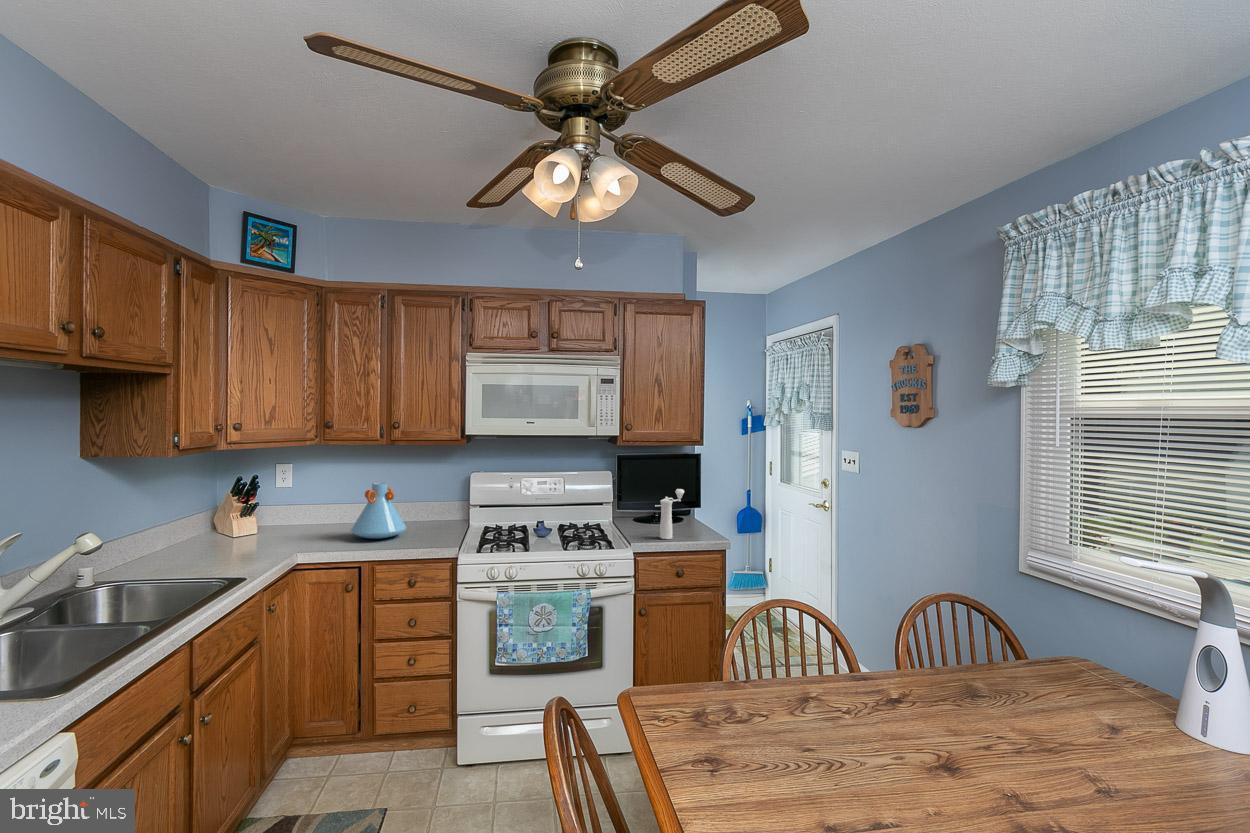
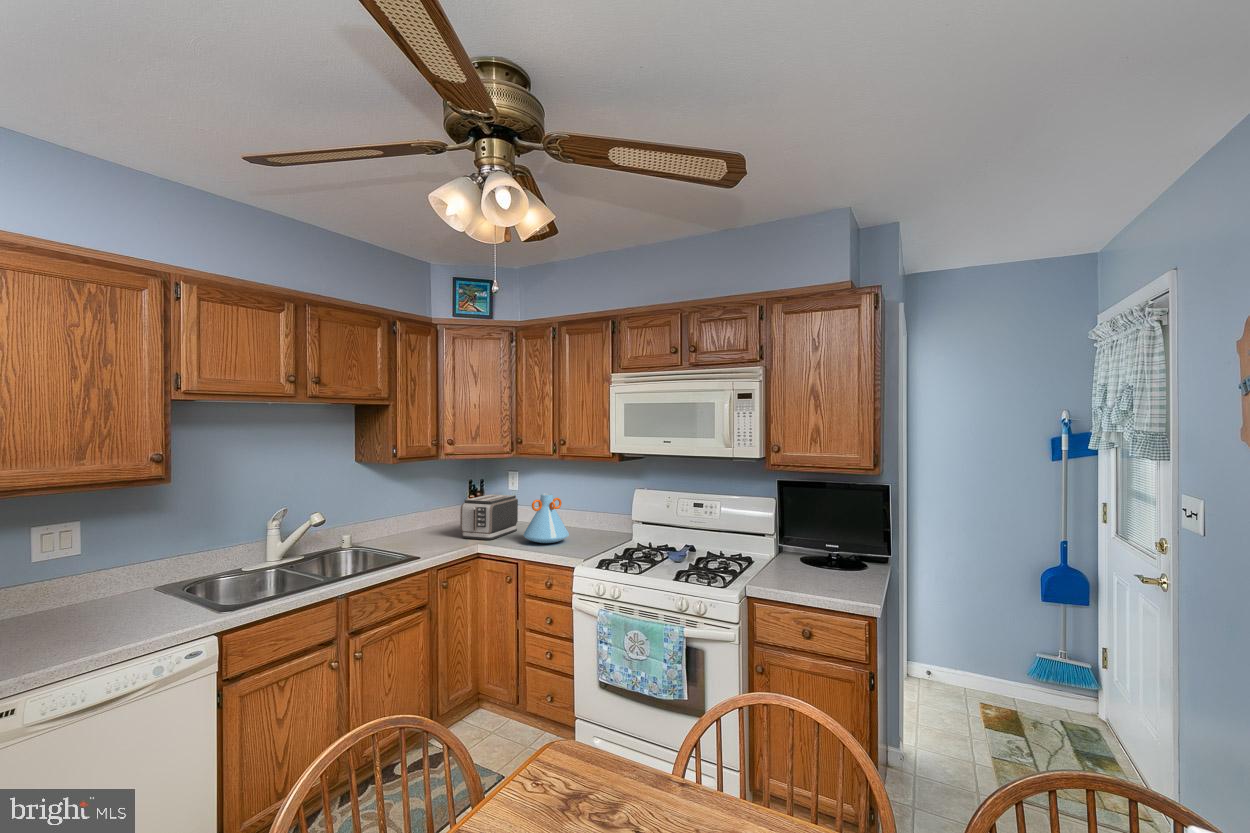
pepper mill: present [660,489,684,539] -> none [788,526,828,586]
toaster: none [256,490,316,546] -> present [460,494,518,540]

